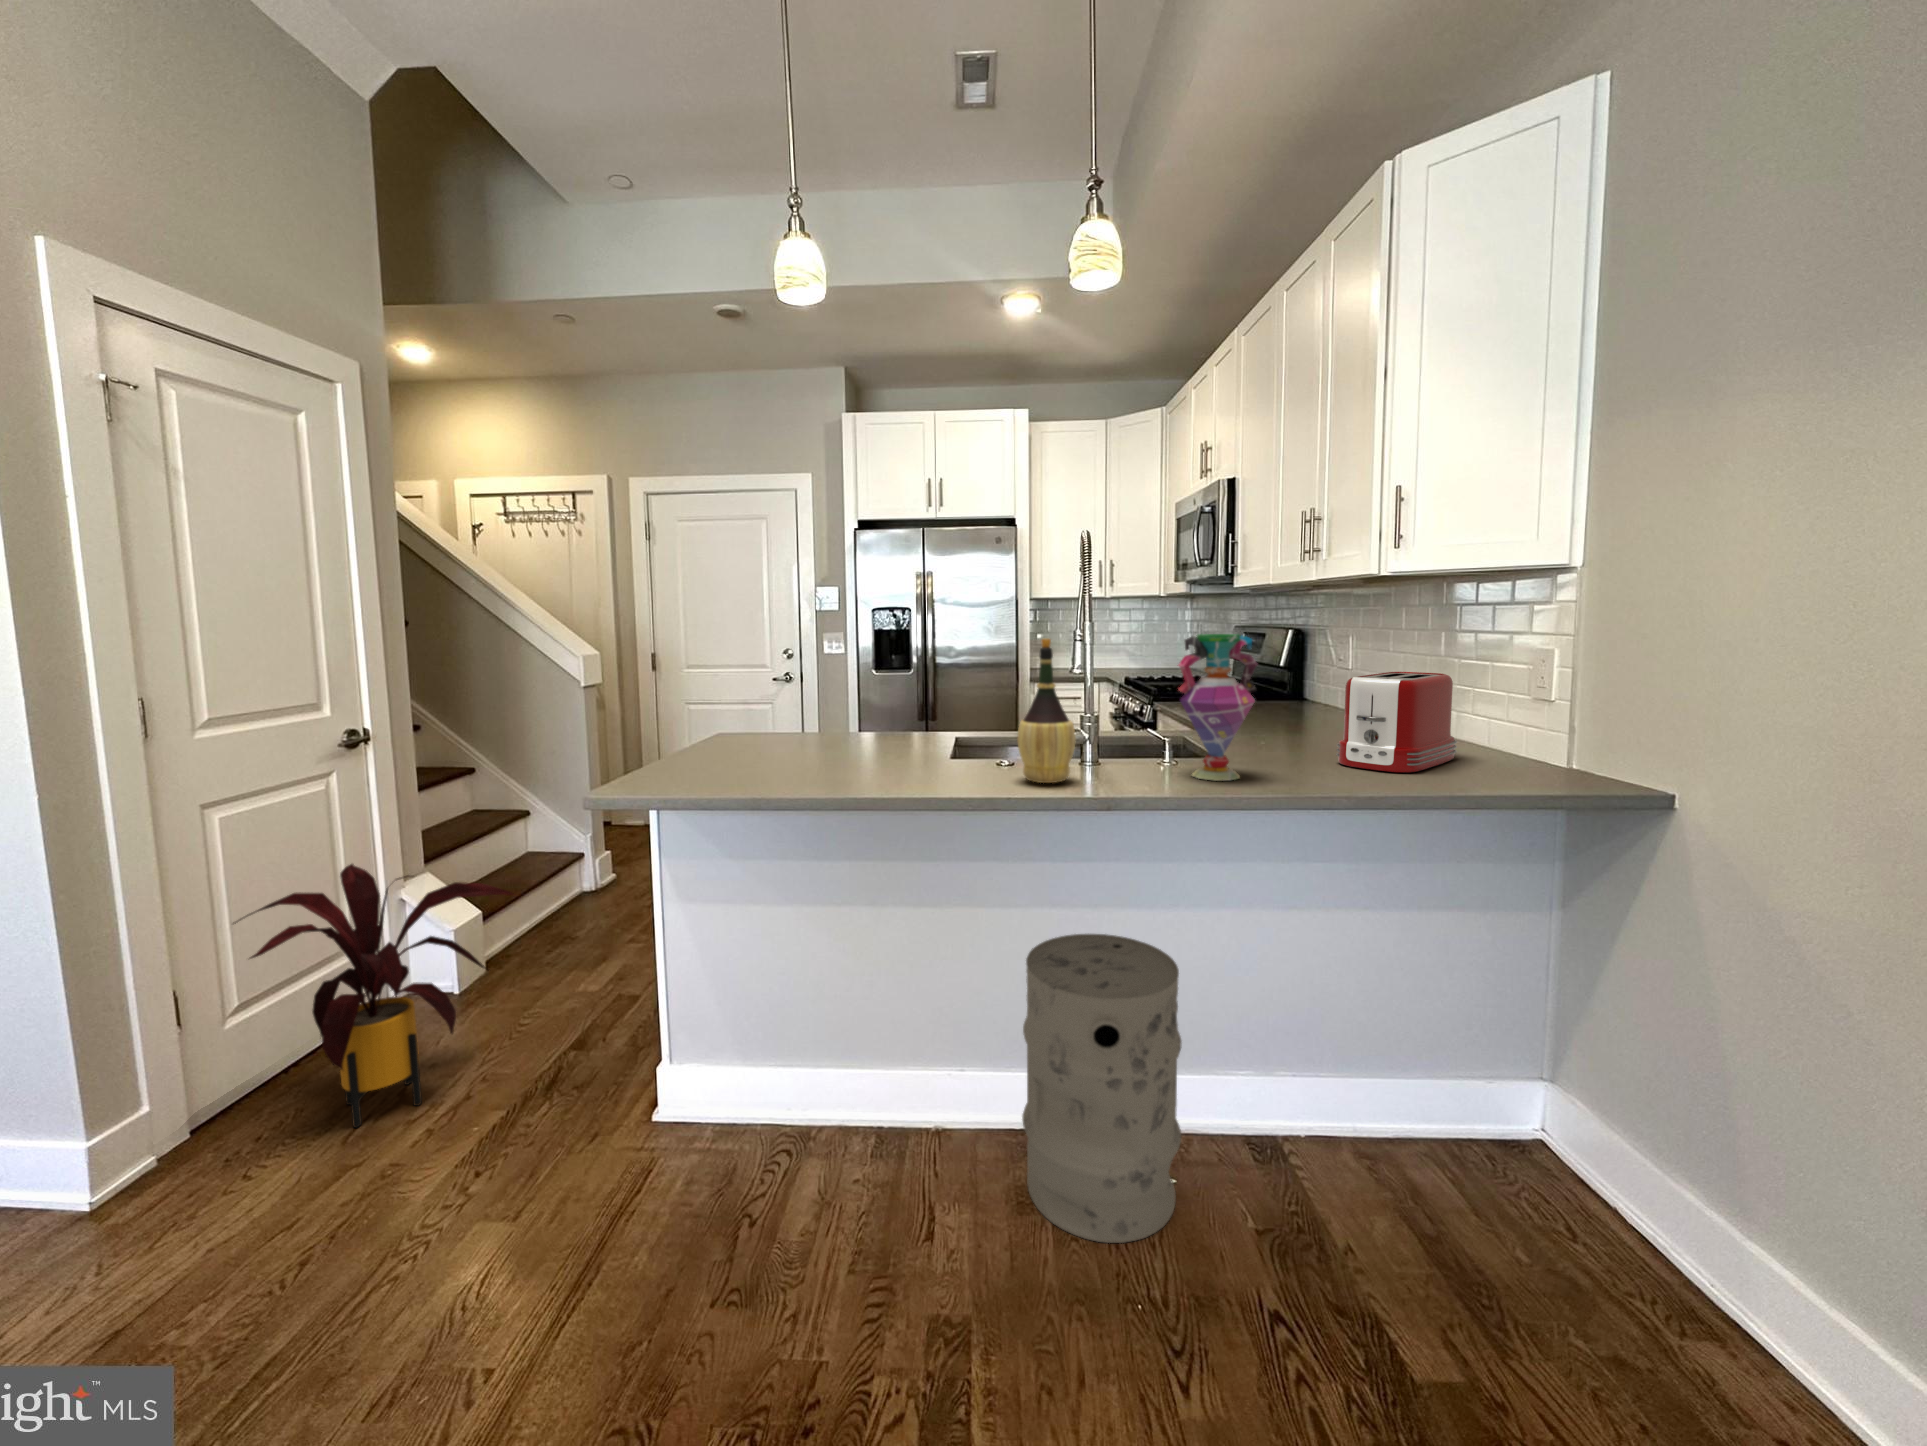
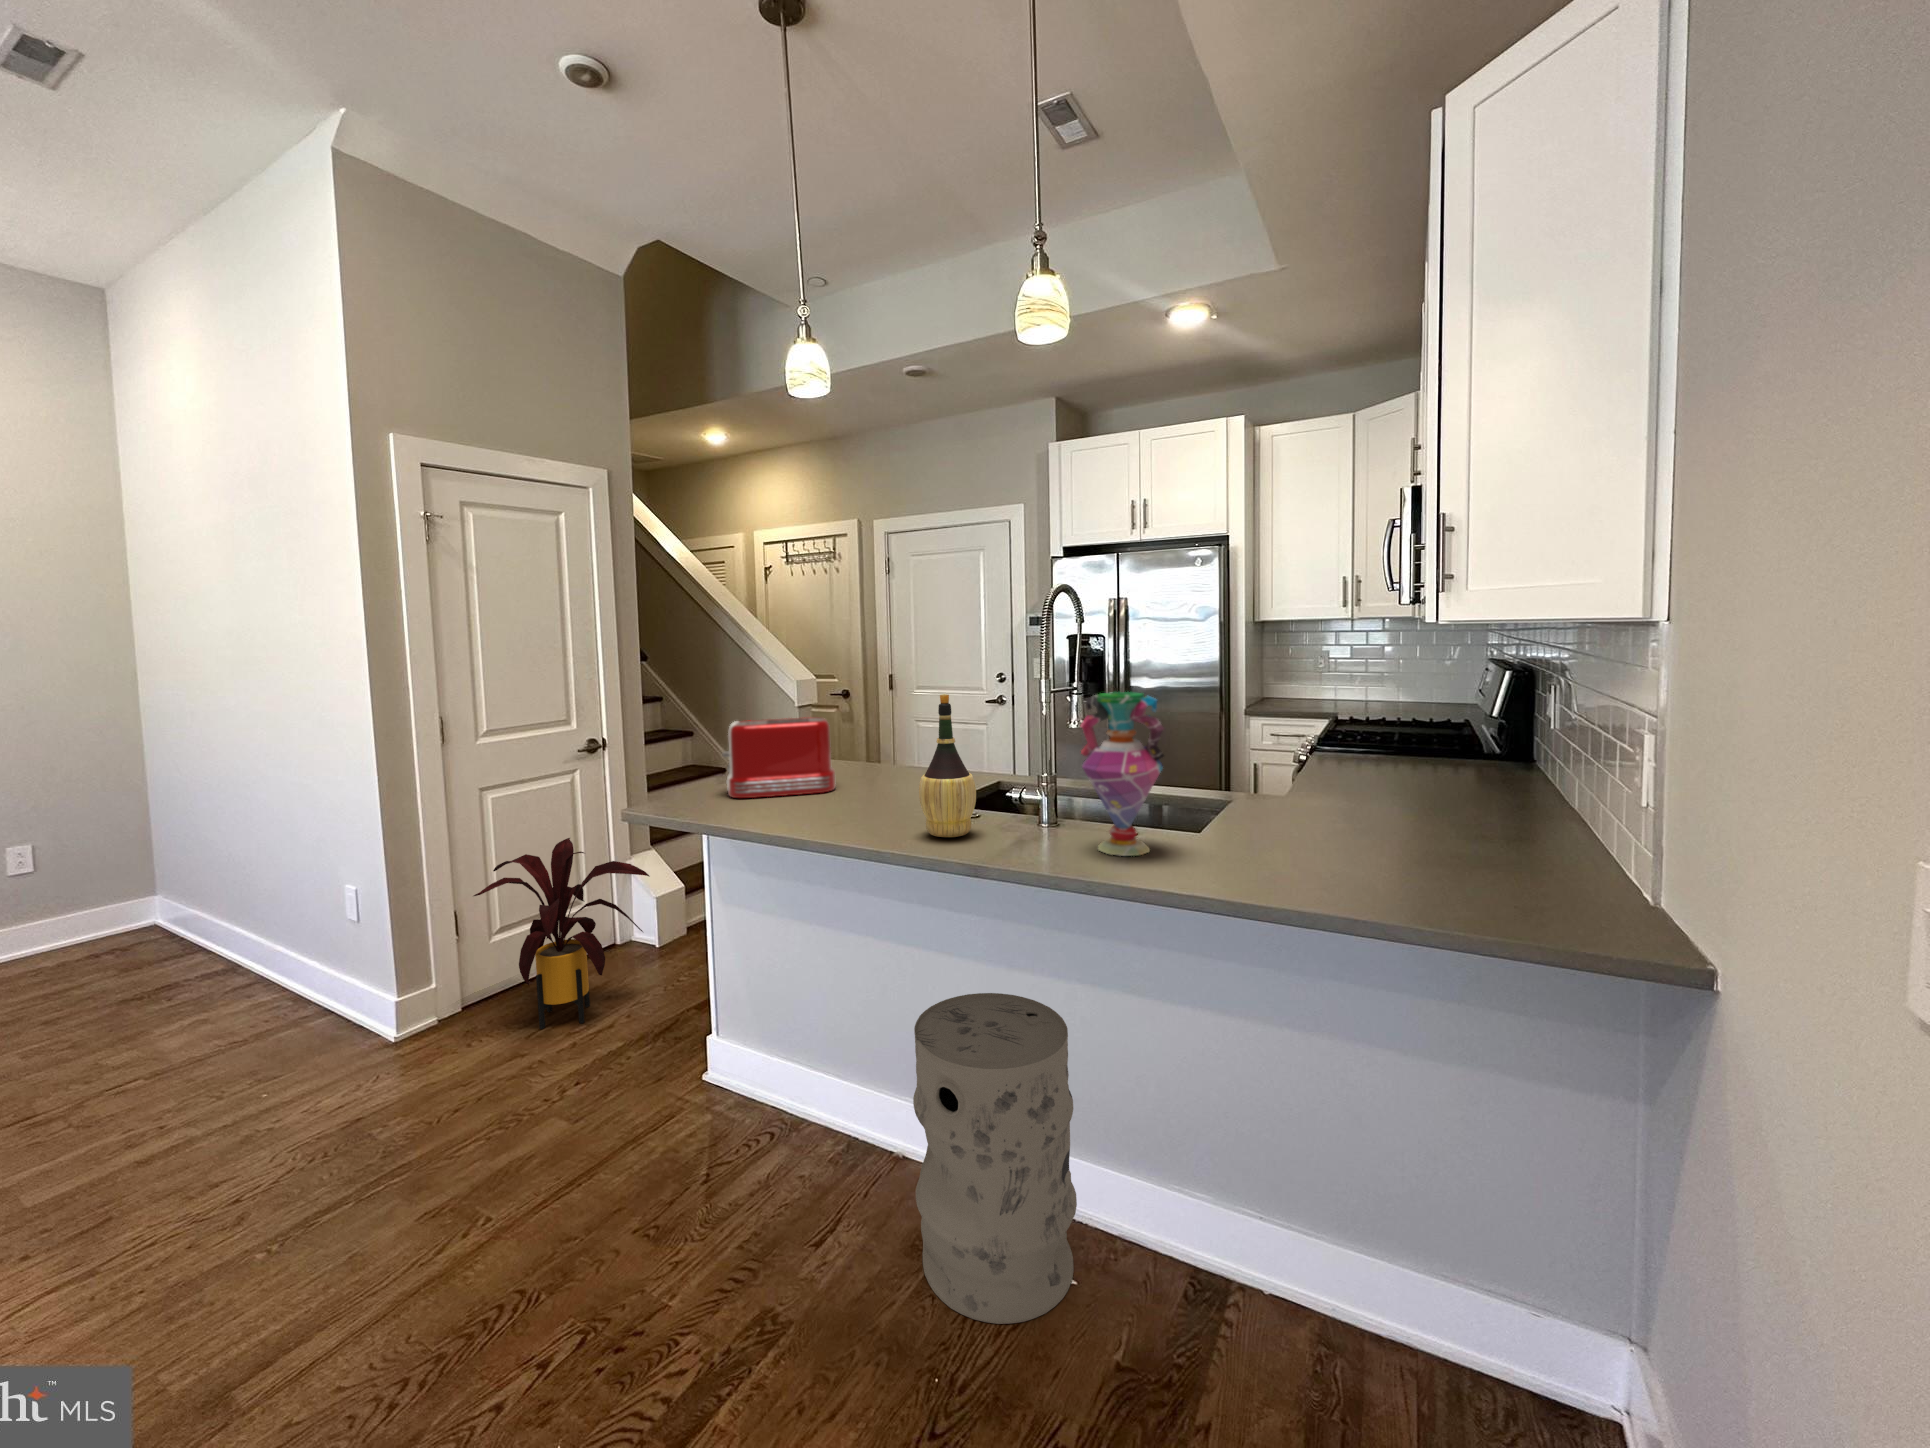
toaster: present [1336,672,1457,772] -> present [722,717,836,798]

